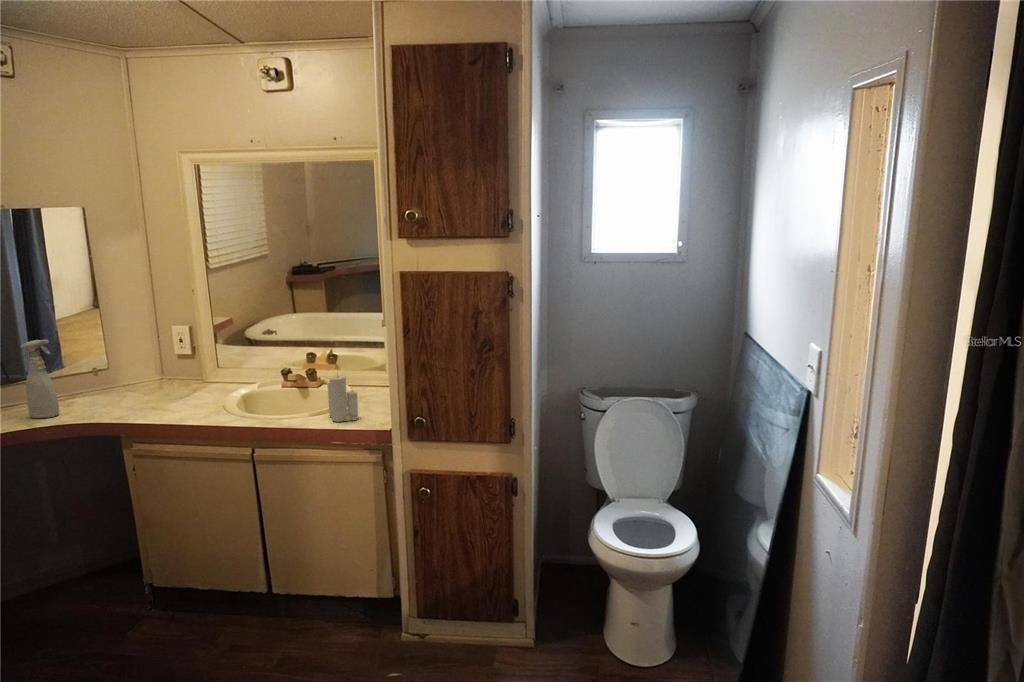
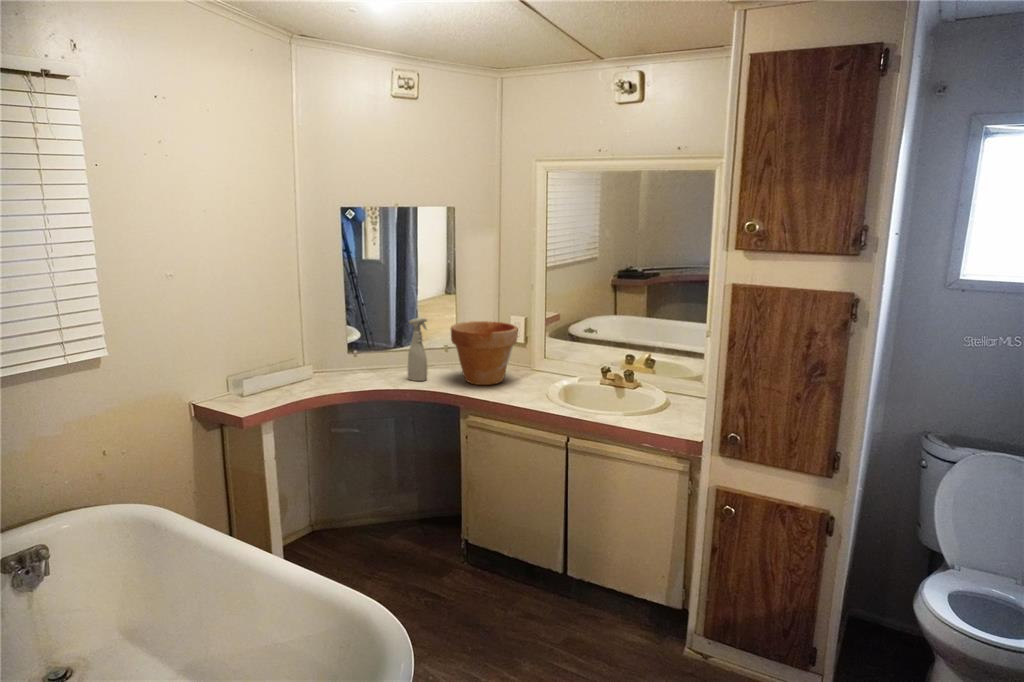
flower pot: none [85,334,178,410] -> present [451,321,518,385]
candle: present [327,375,358,422] -> none [641,375,671,426]

